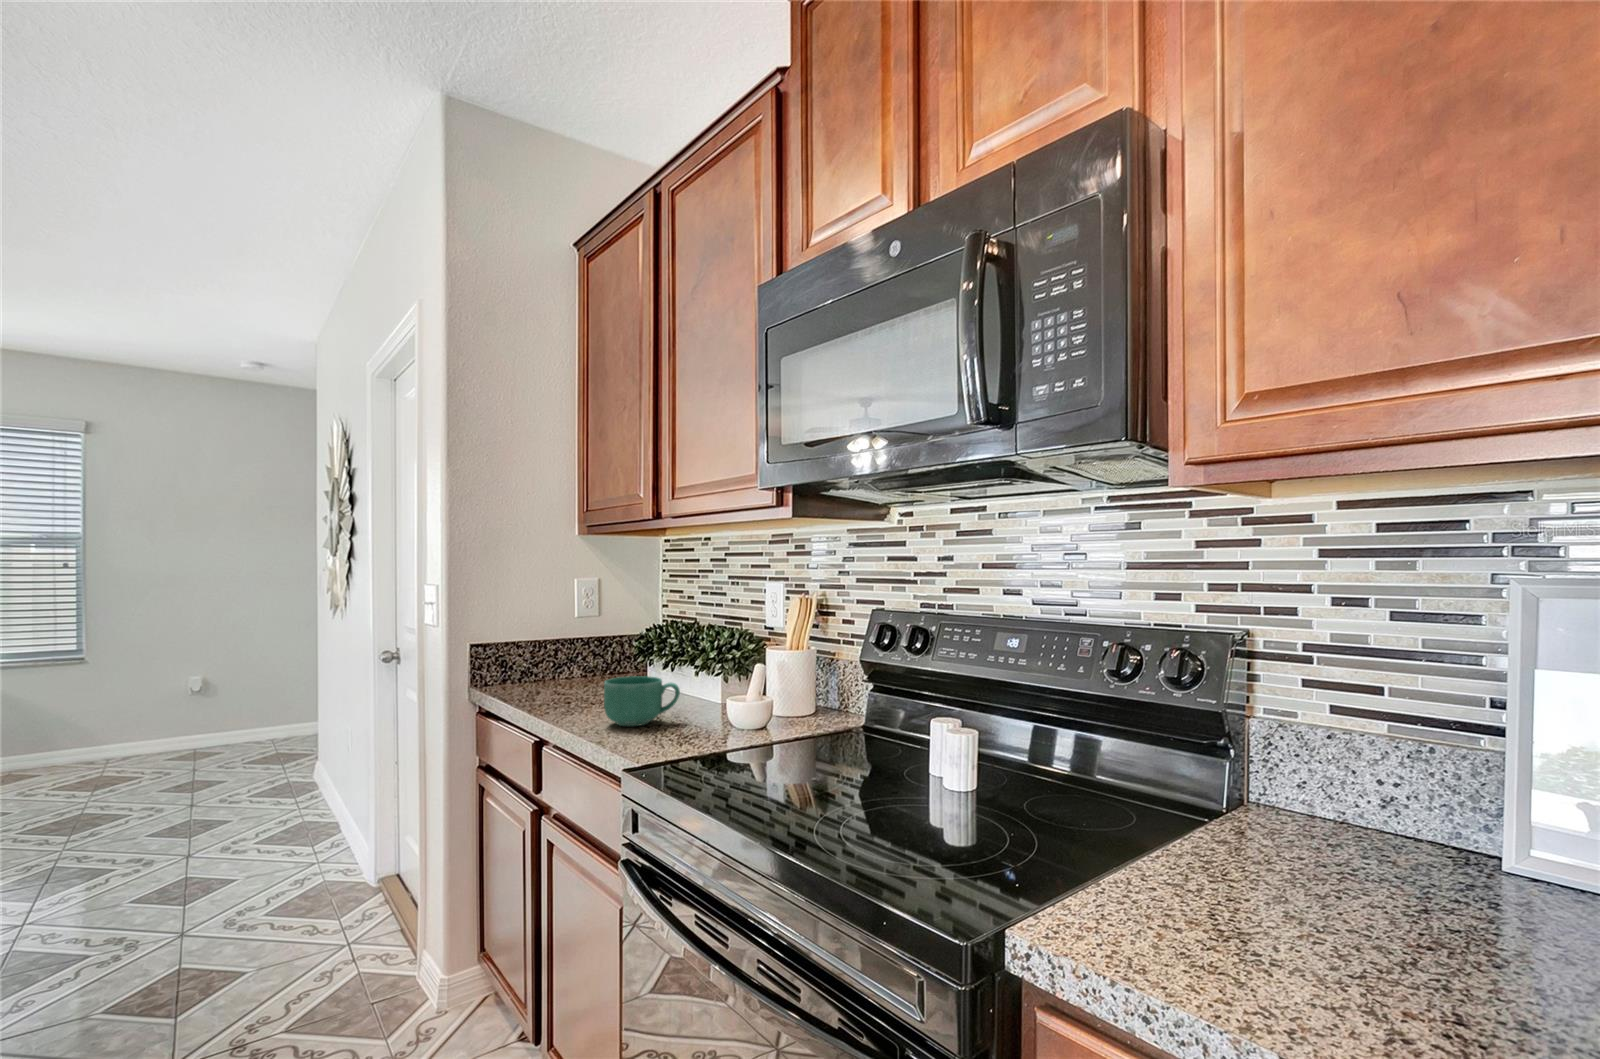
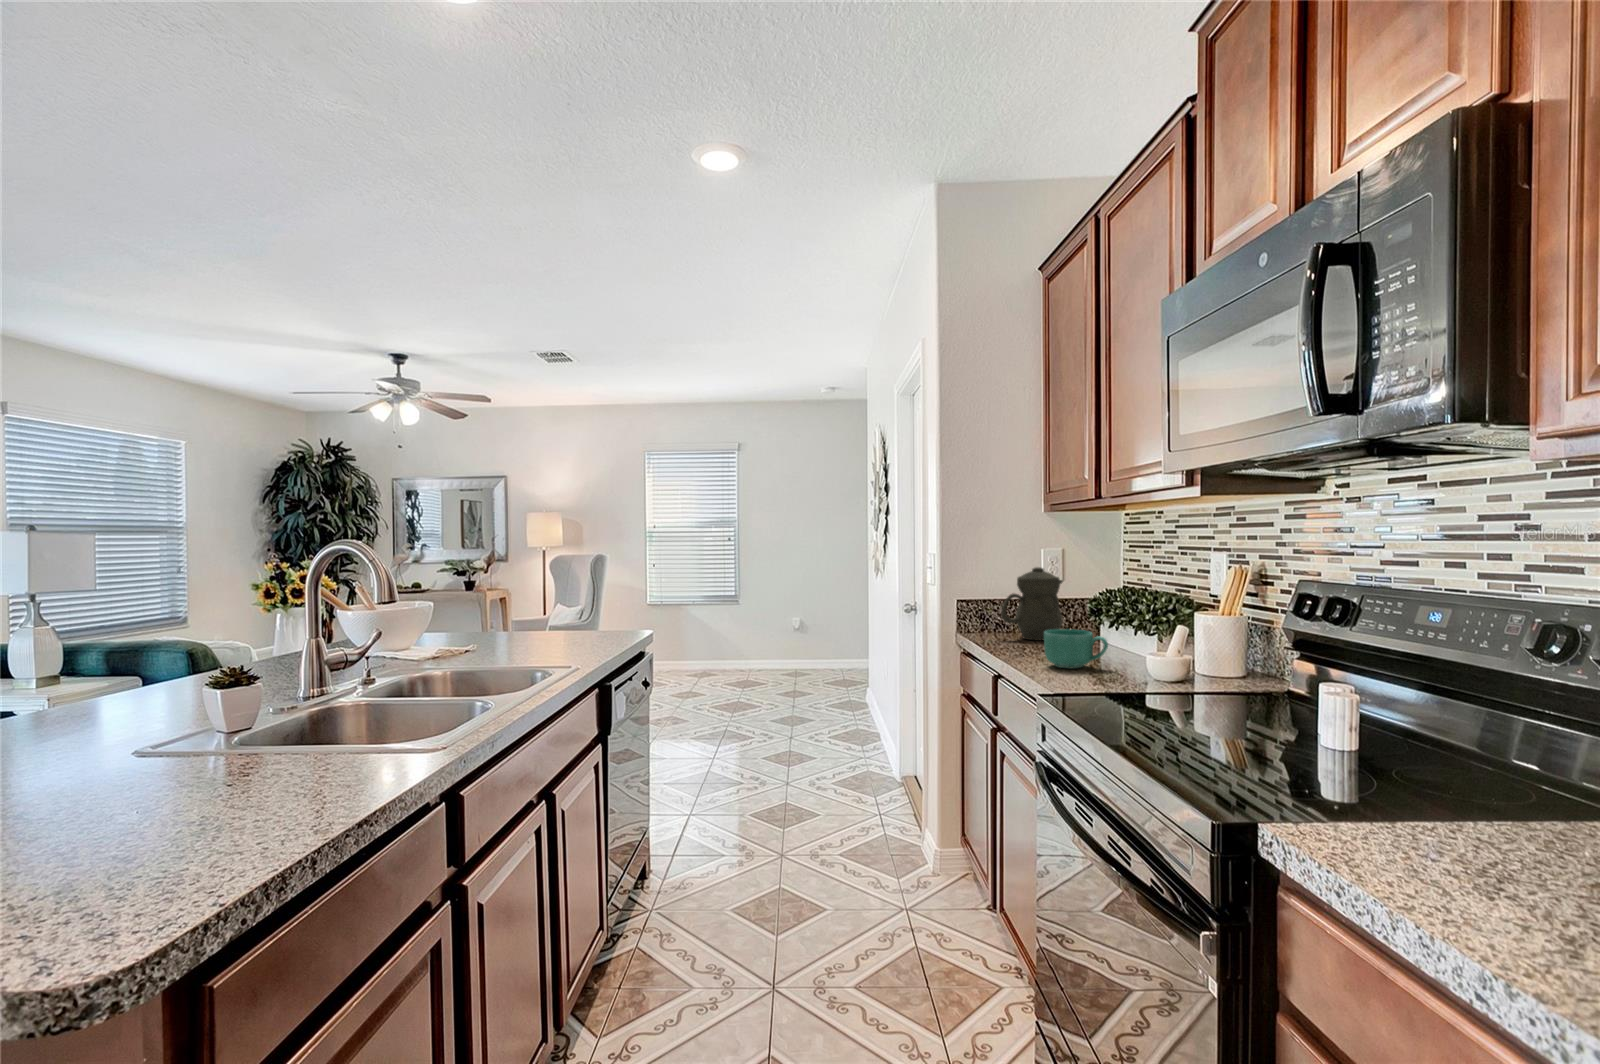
teapot: none [529,600,603,691] -> present [1001,567,1063,640]

